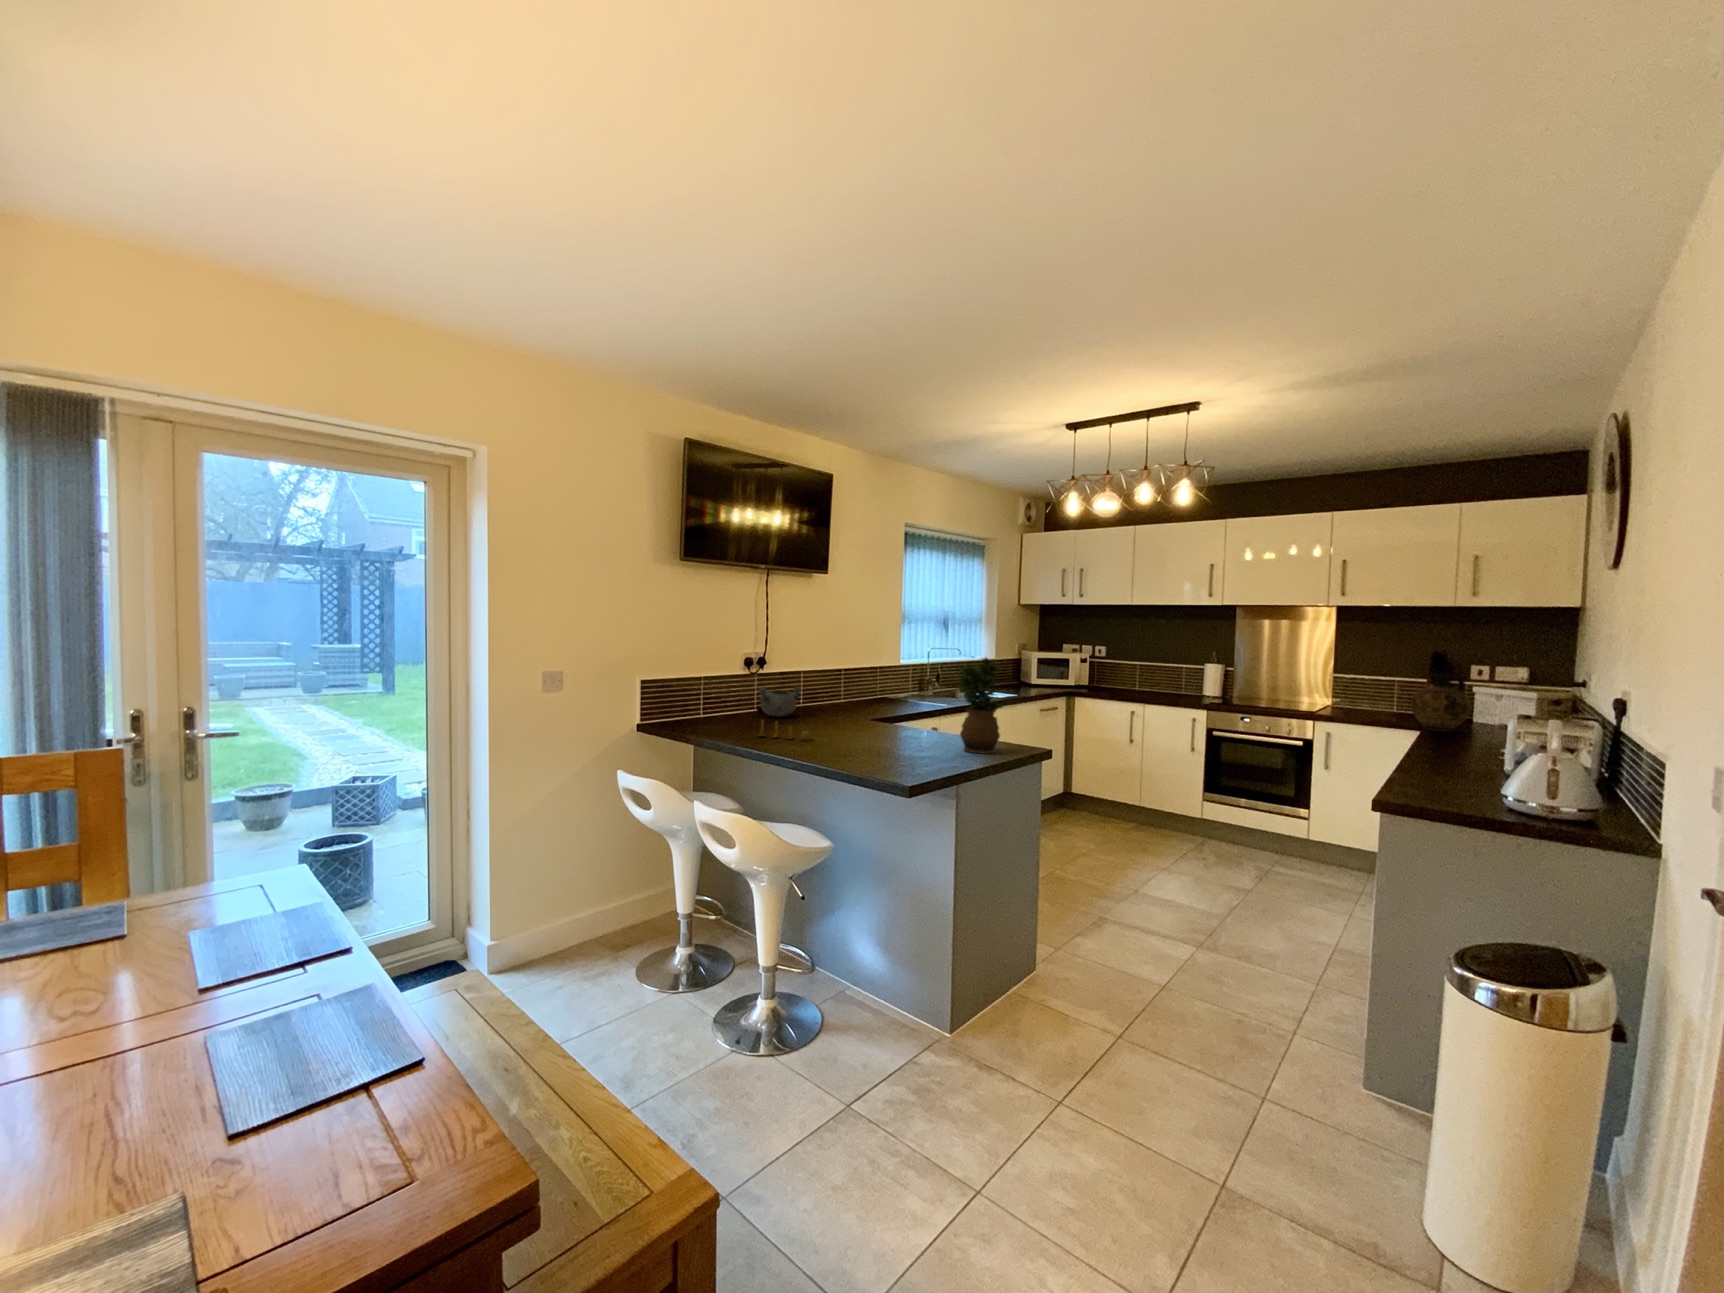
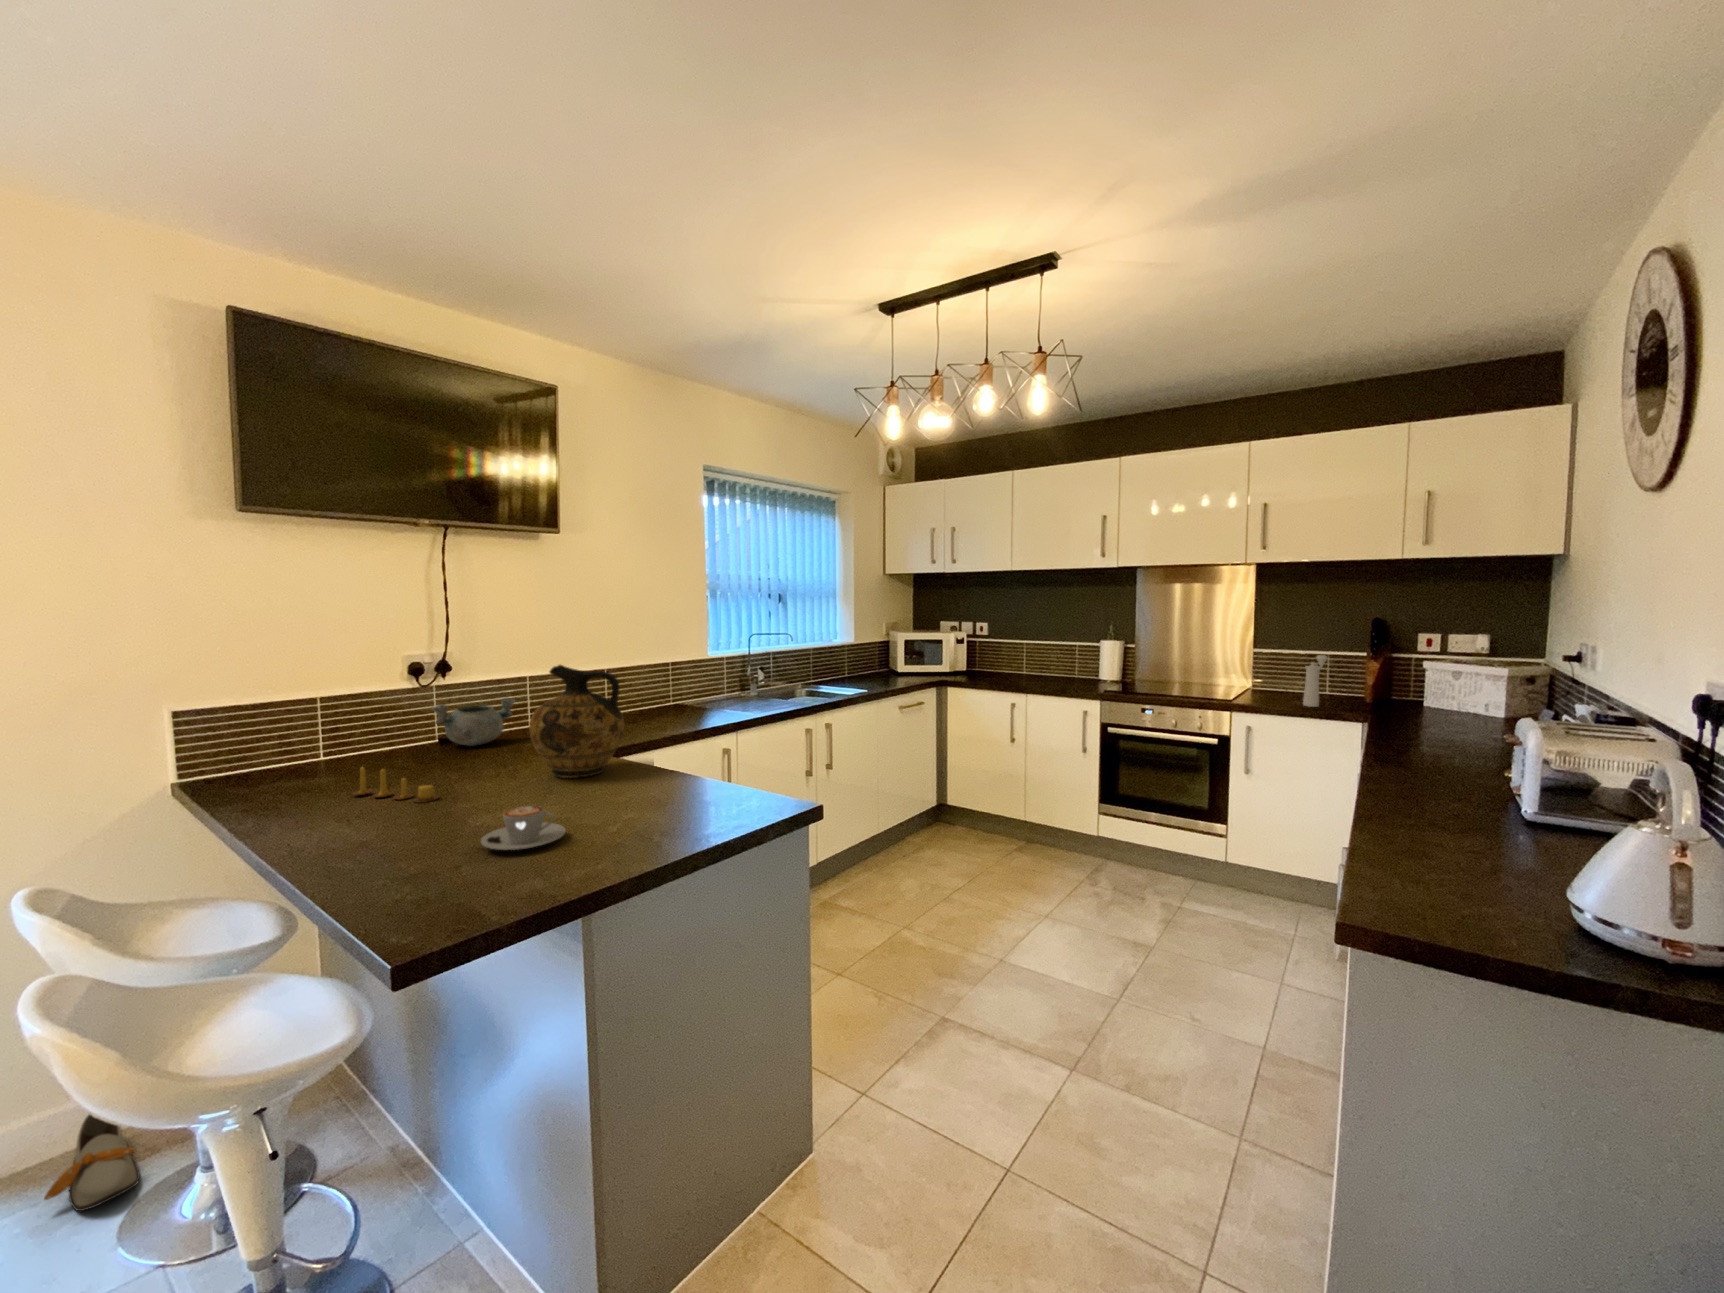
potted plant: present [958,658,1002,753] -> none [638,653,728,820]
ceramic jug: present [1411,672,1471,731] -> present [529,665,624,778]
pepper mill: none [1373,679,1395,720] -> present [1303,655,1328,707]
coffee cup: none [880,738,923,760] -> present [481,806,566,850]
shoe: none [587,921,634,968] -> present [44,1115,140,1211]

